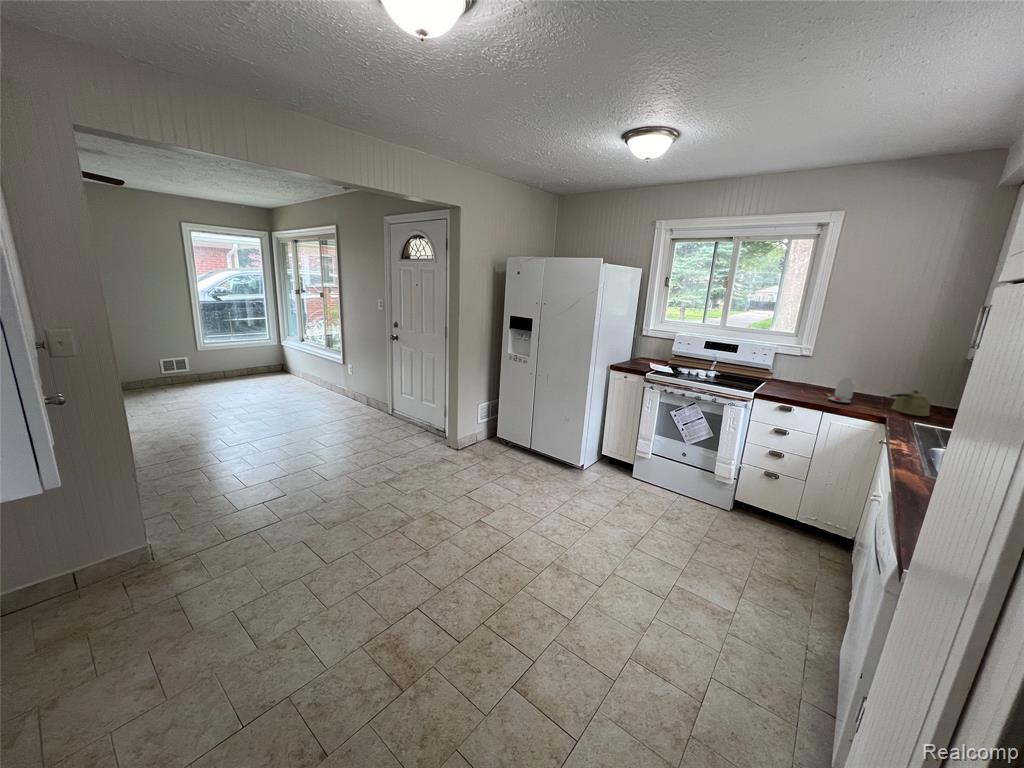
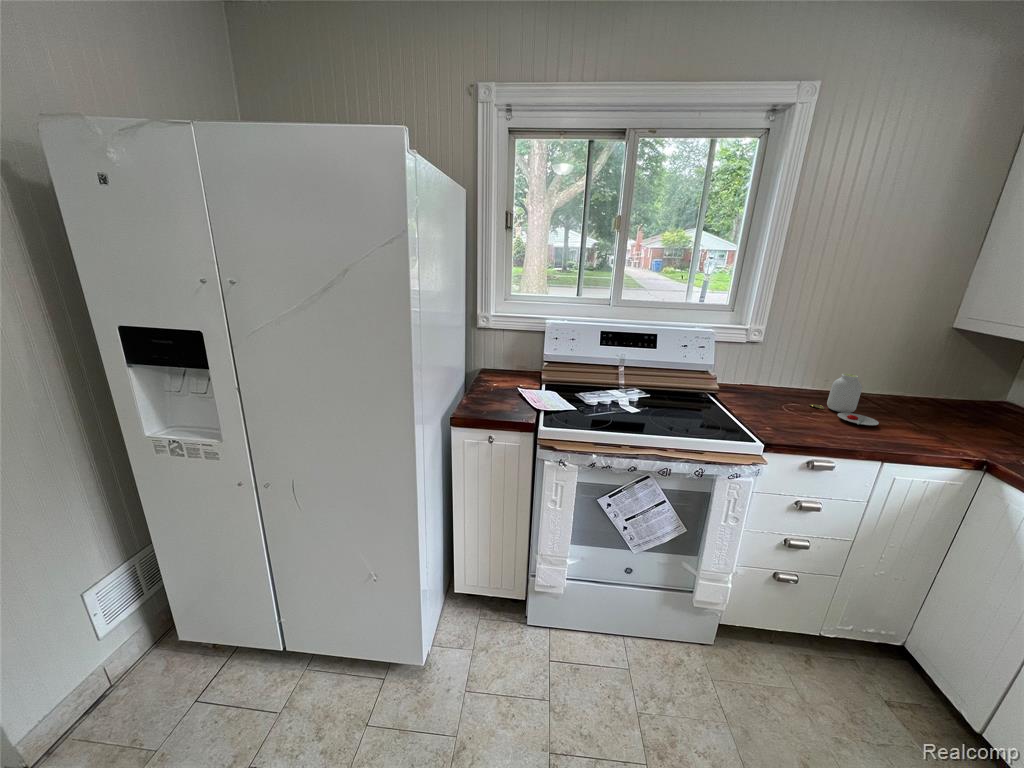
kettle: present [890,390,930,416] -> none [907,386,974,429]

